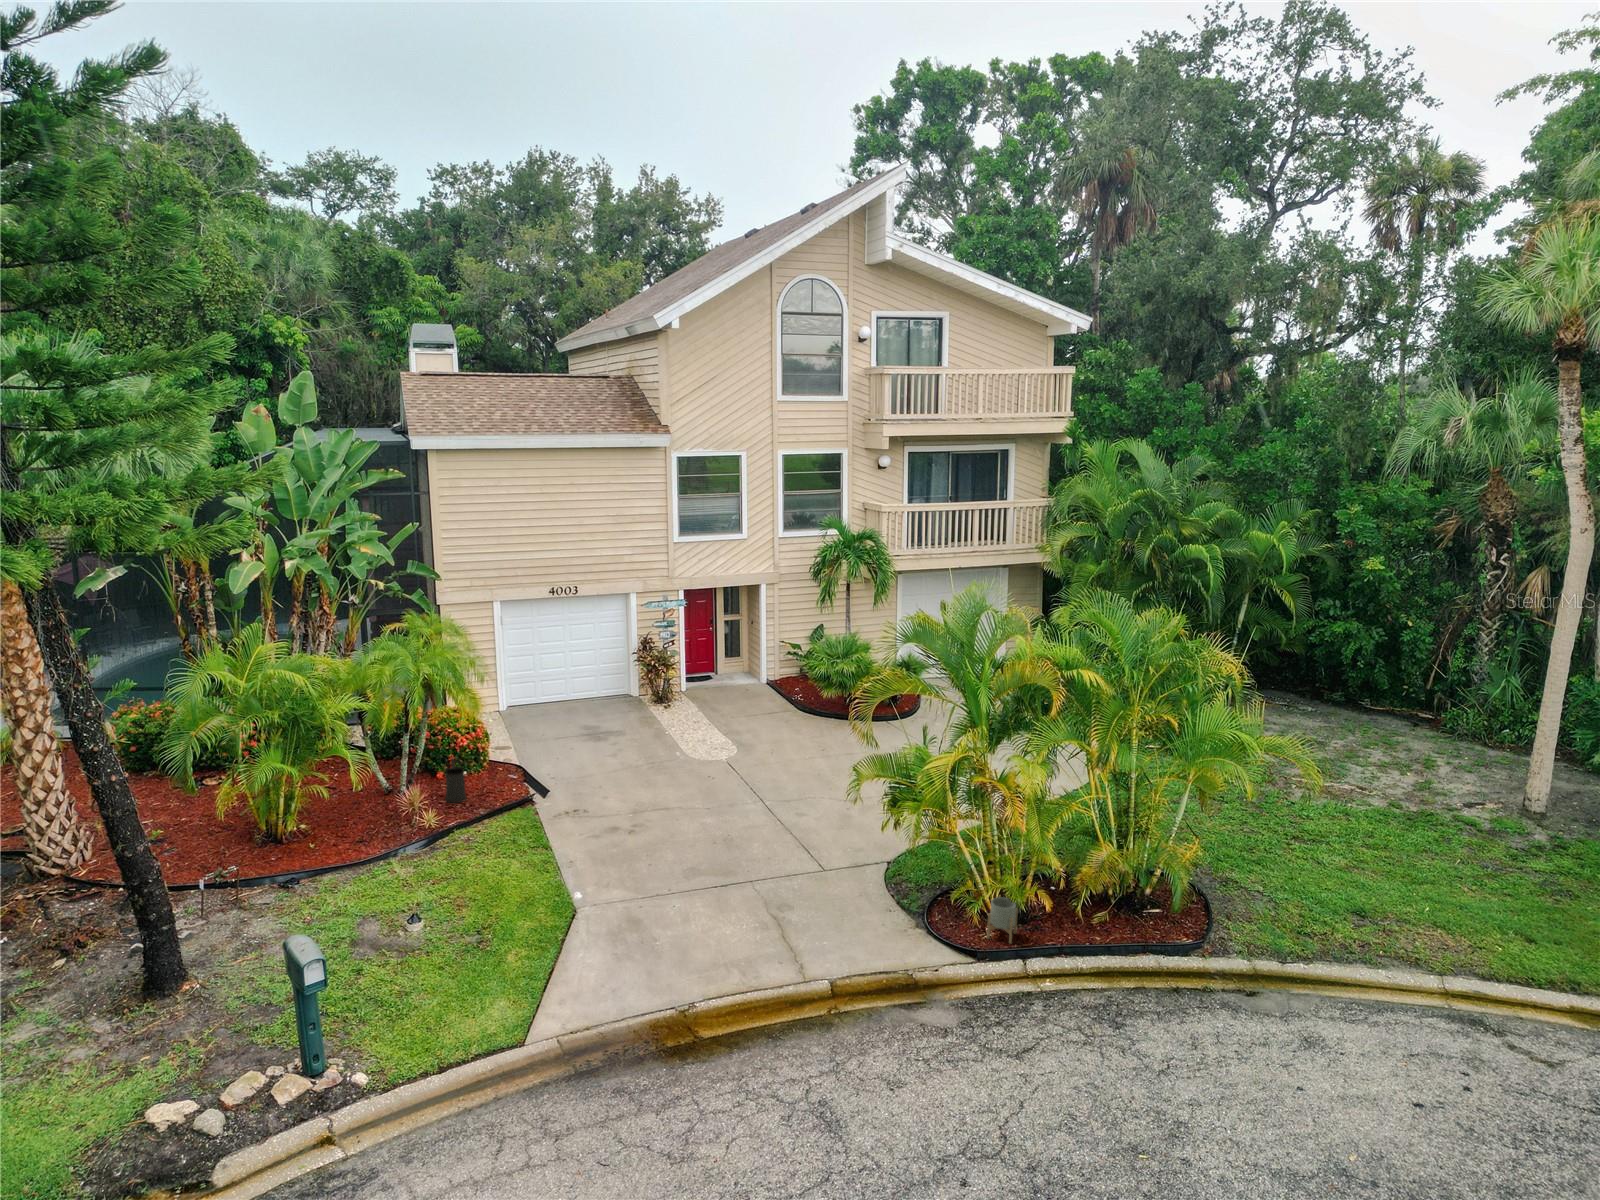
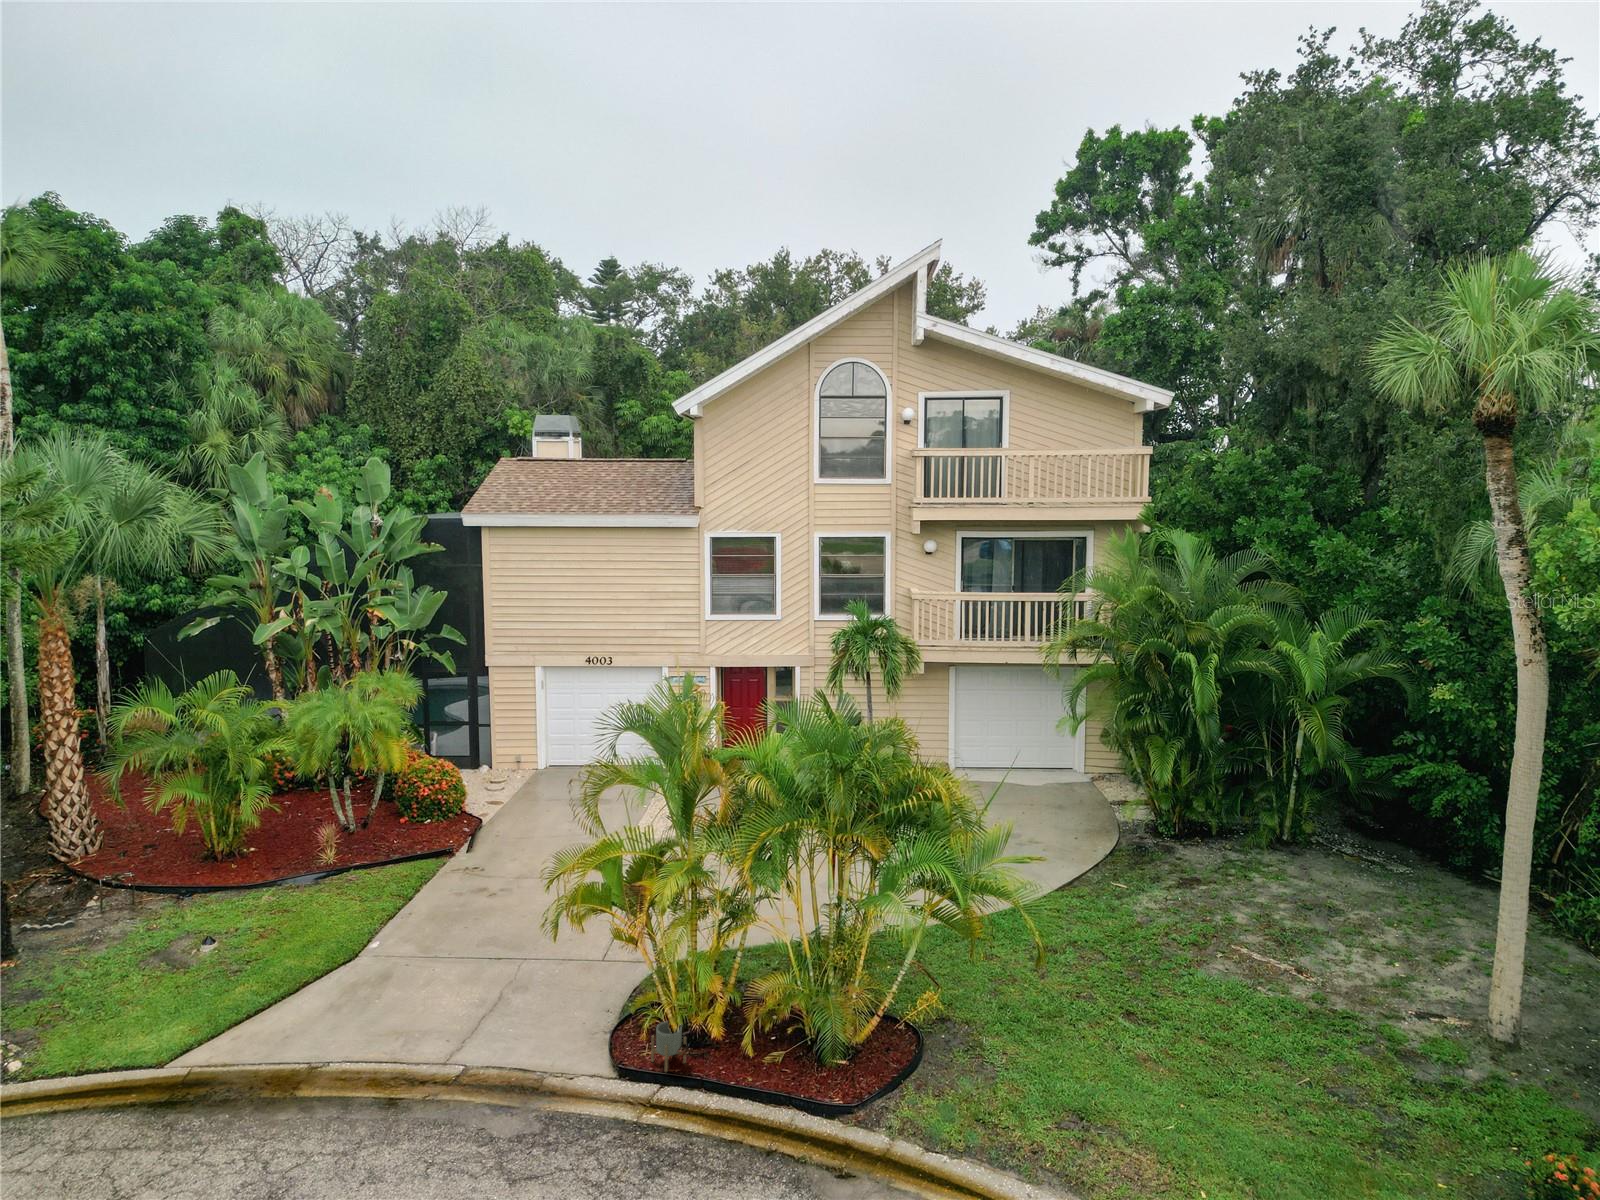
watering can: present [445,758,466,803] -> none [396,802,418,842]

